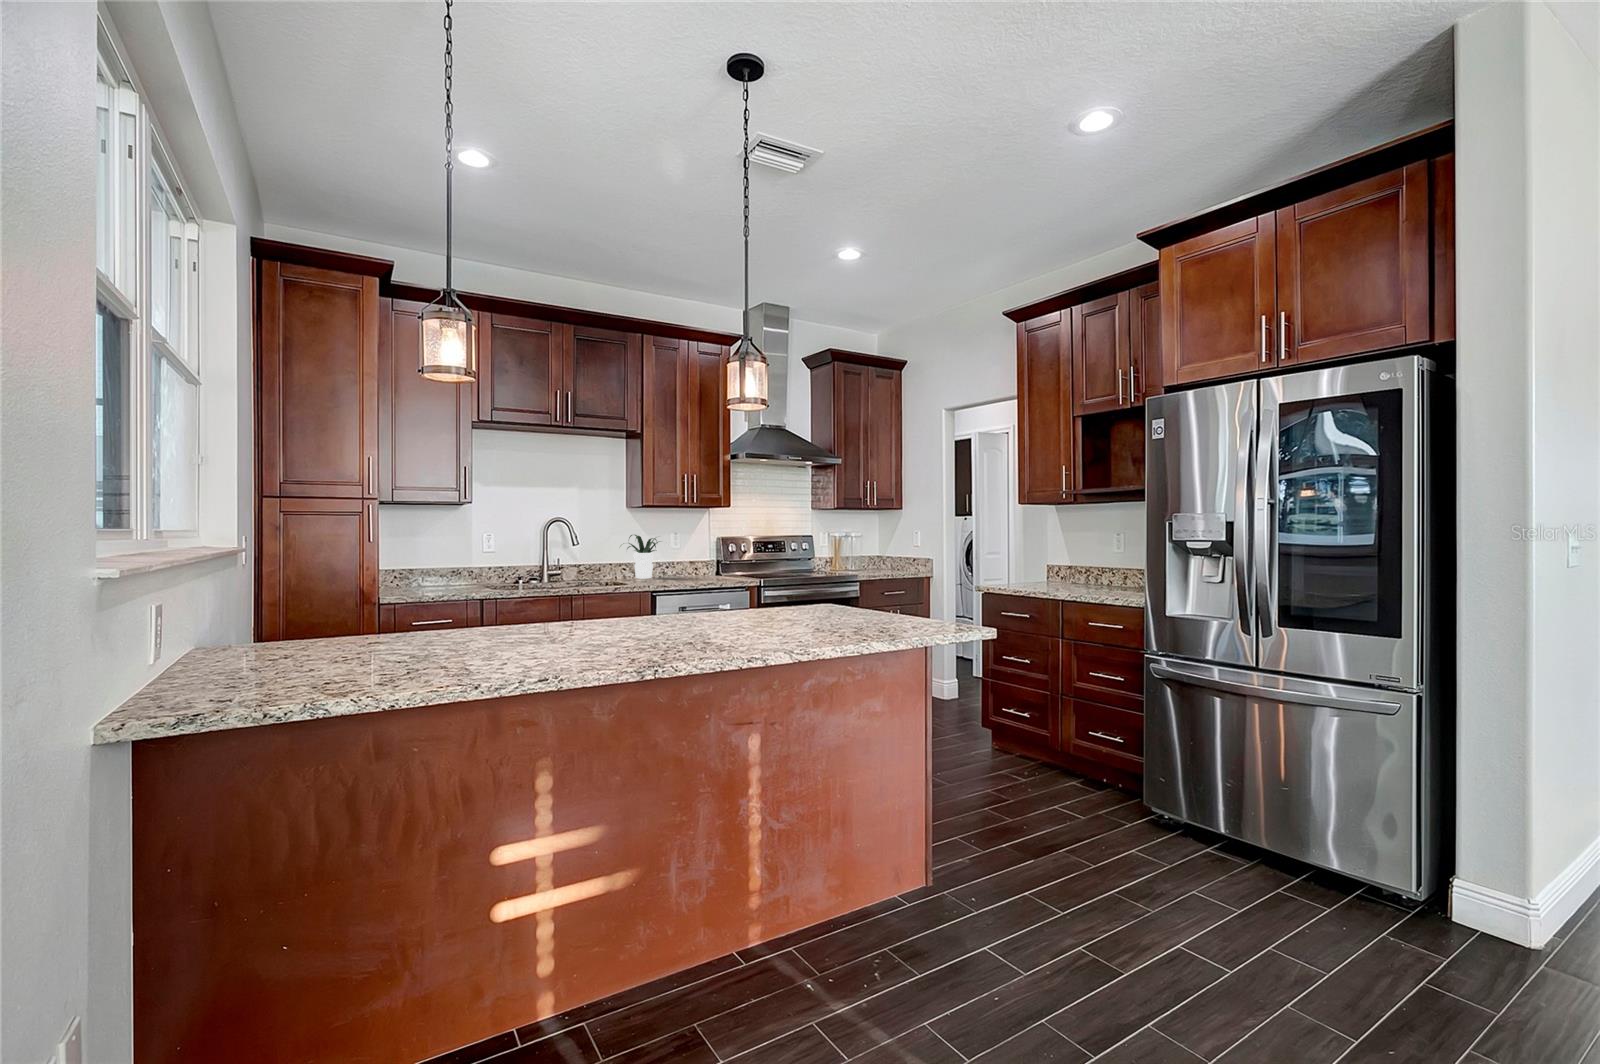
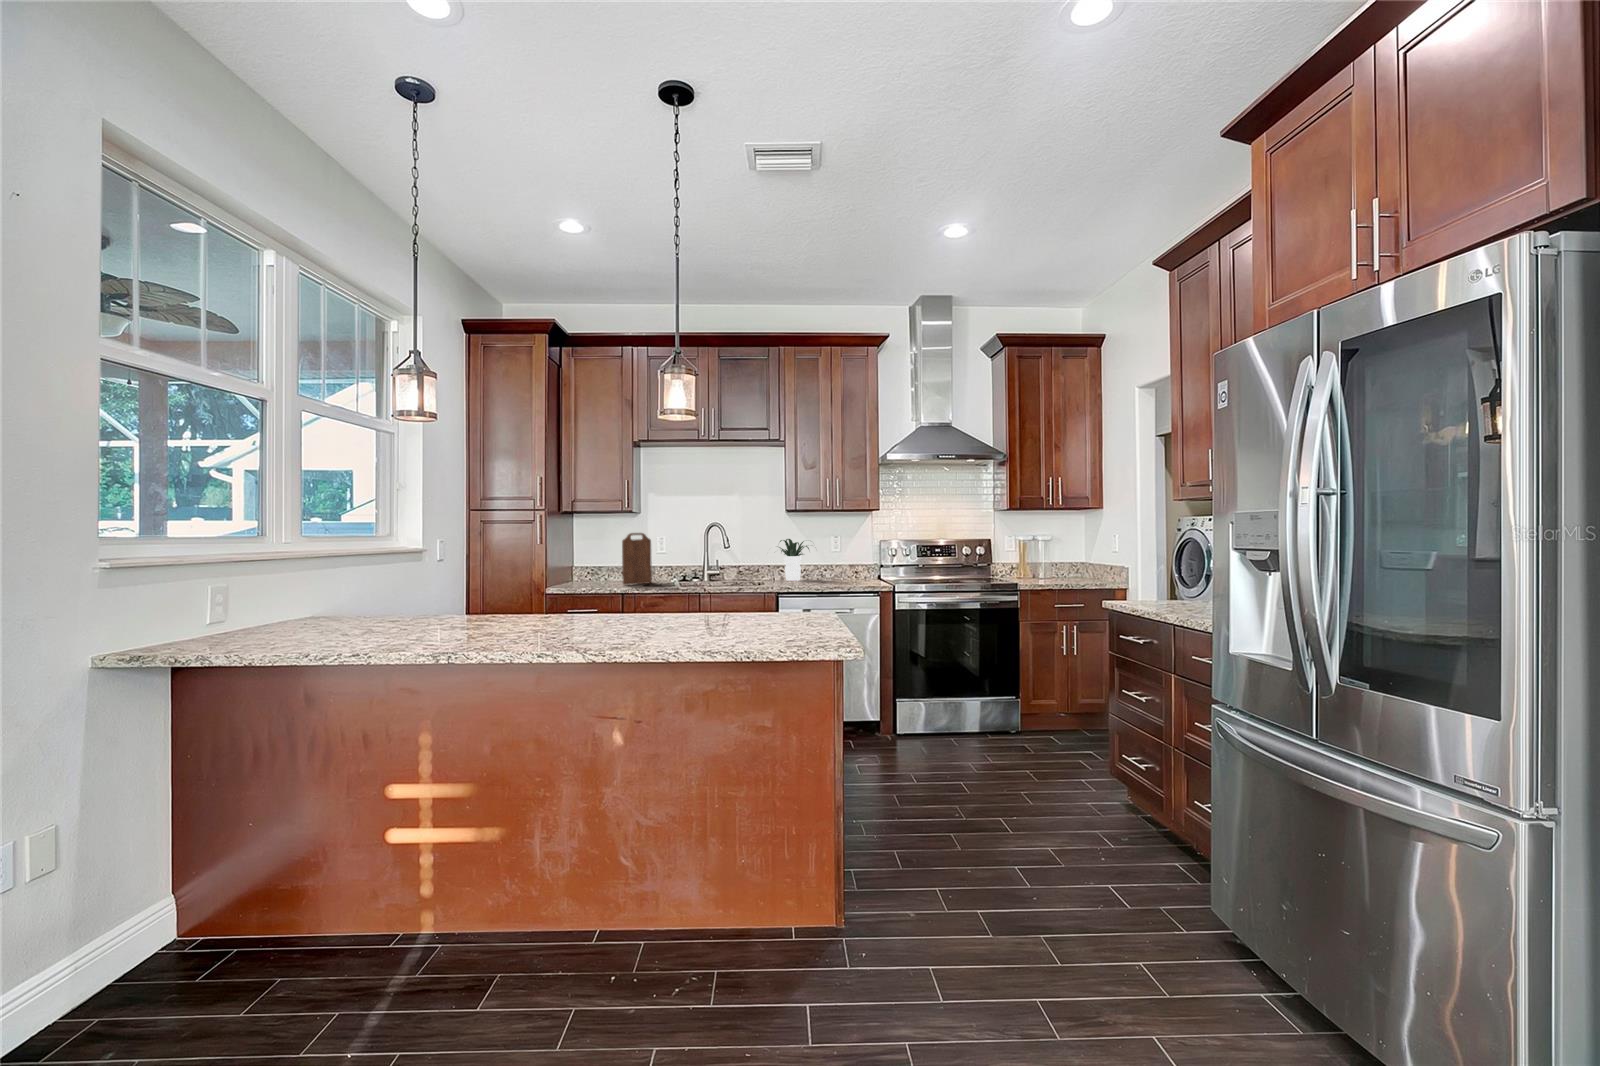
cutting board: none [451,527,484,588] -> present [622,533,652,585]

